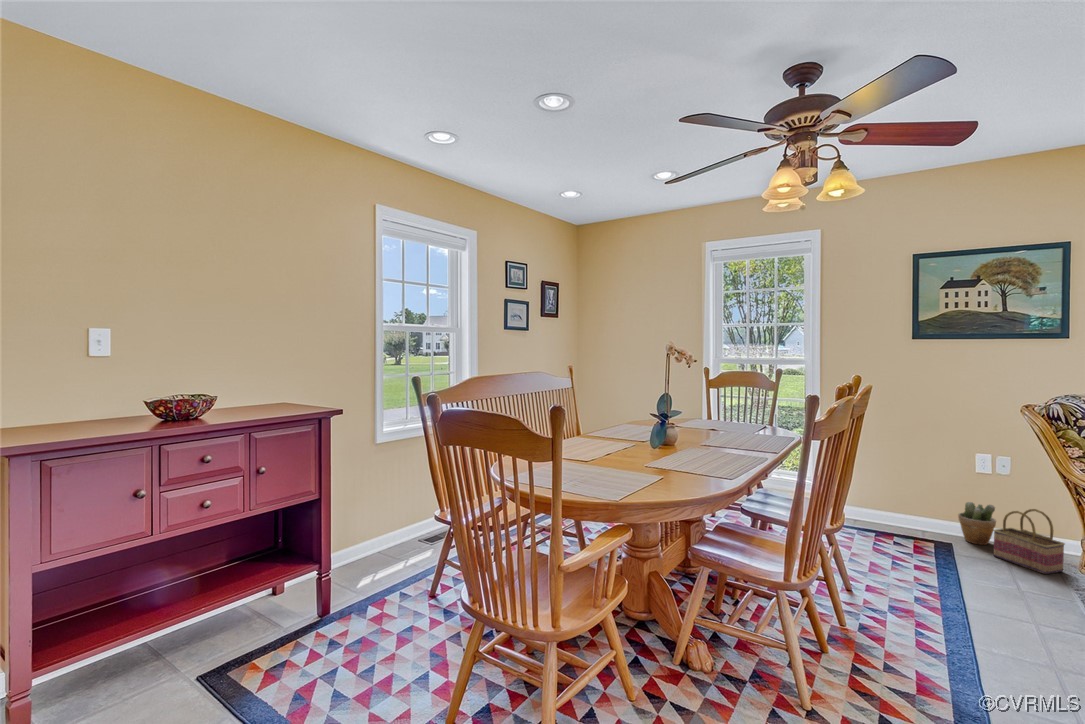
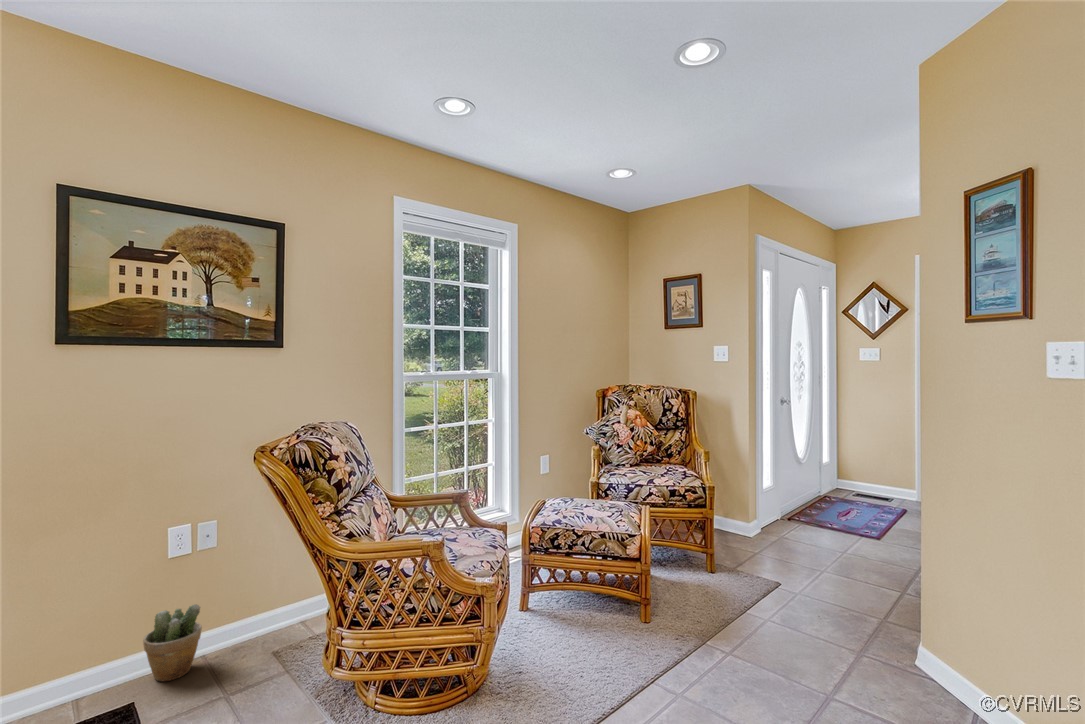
basket: present [993,509,1065,574] -> none [199,594,292,695]

